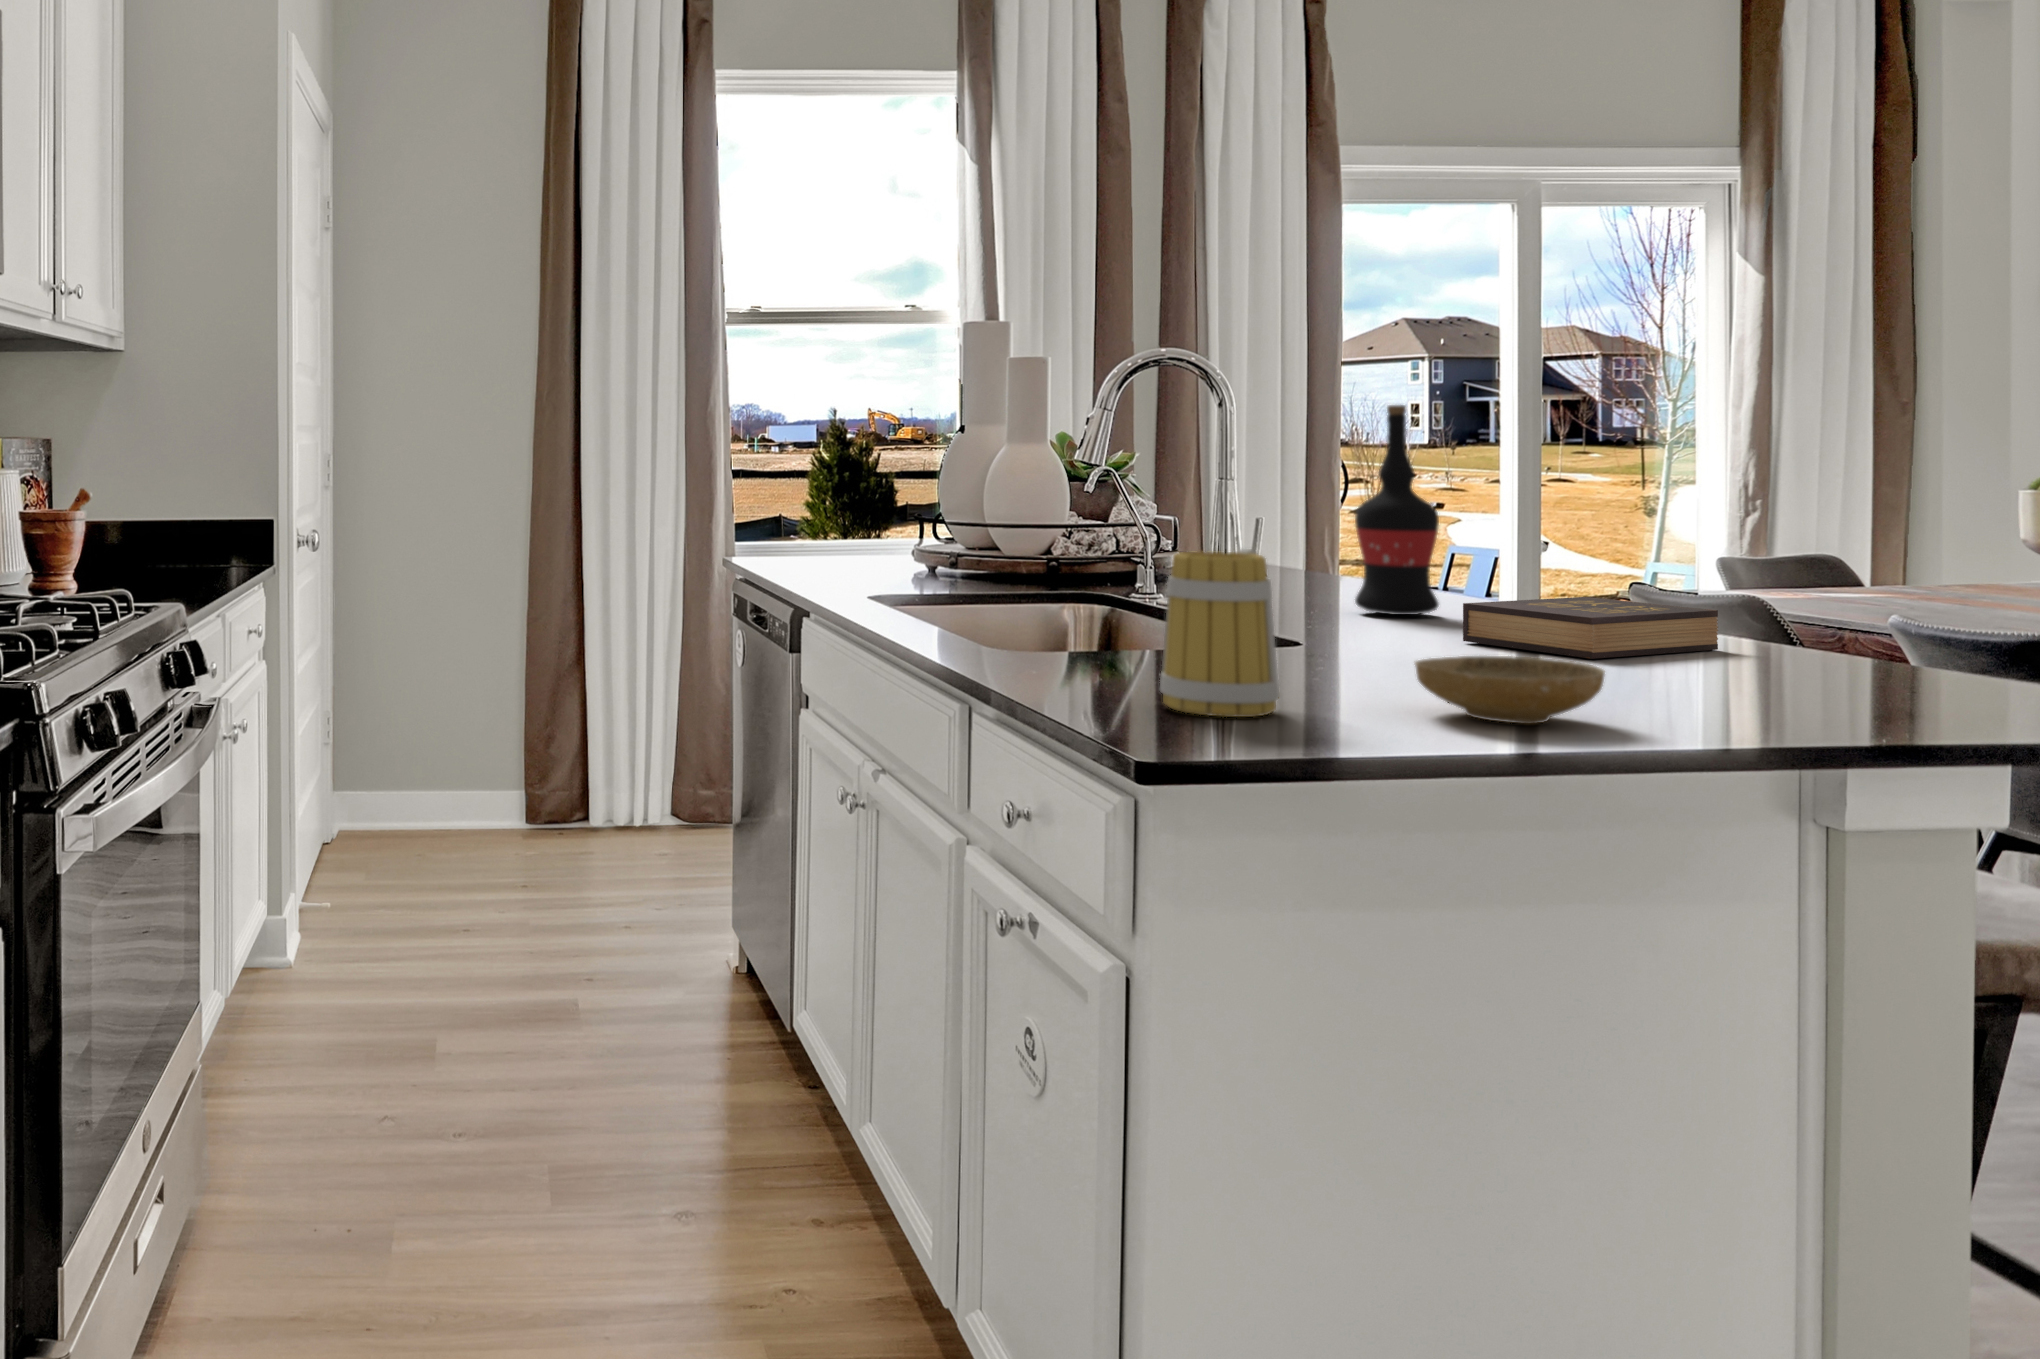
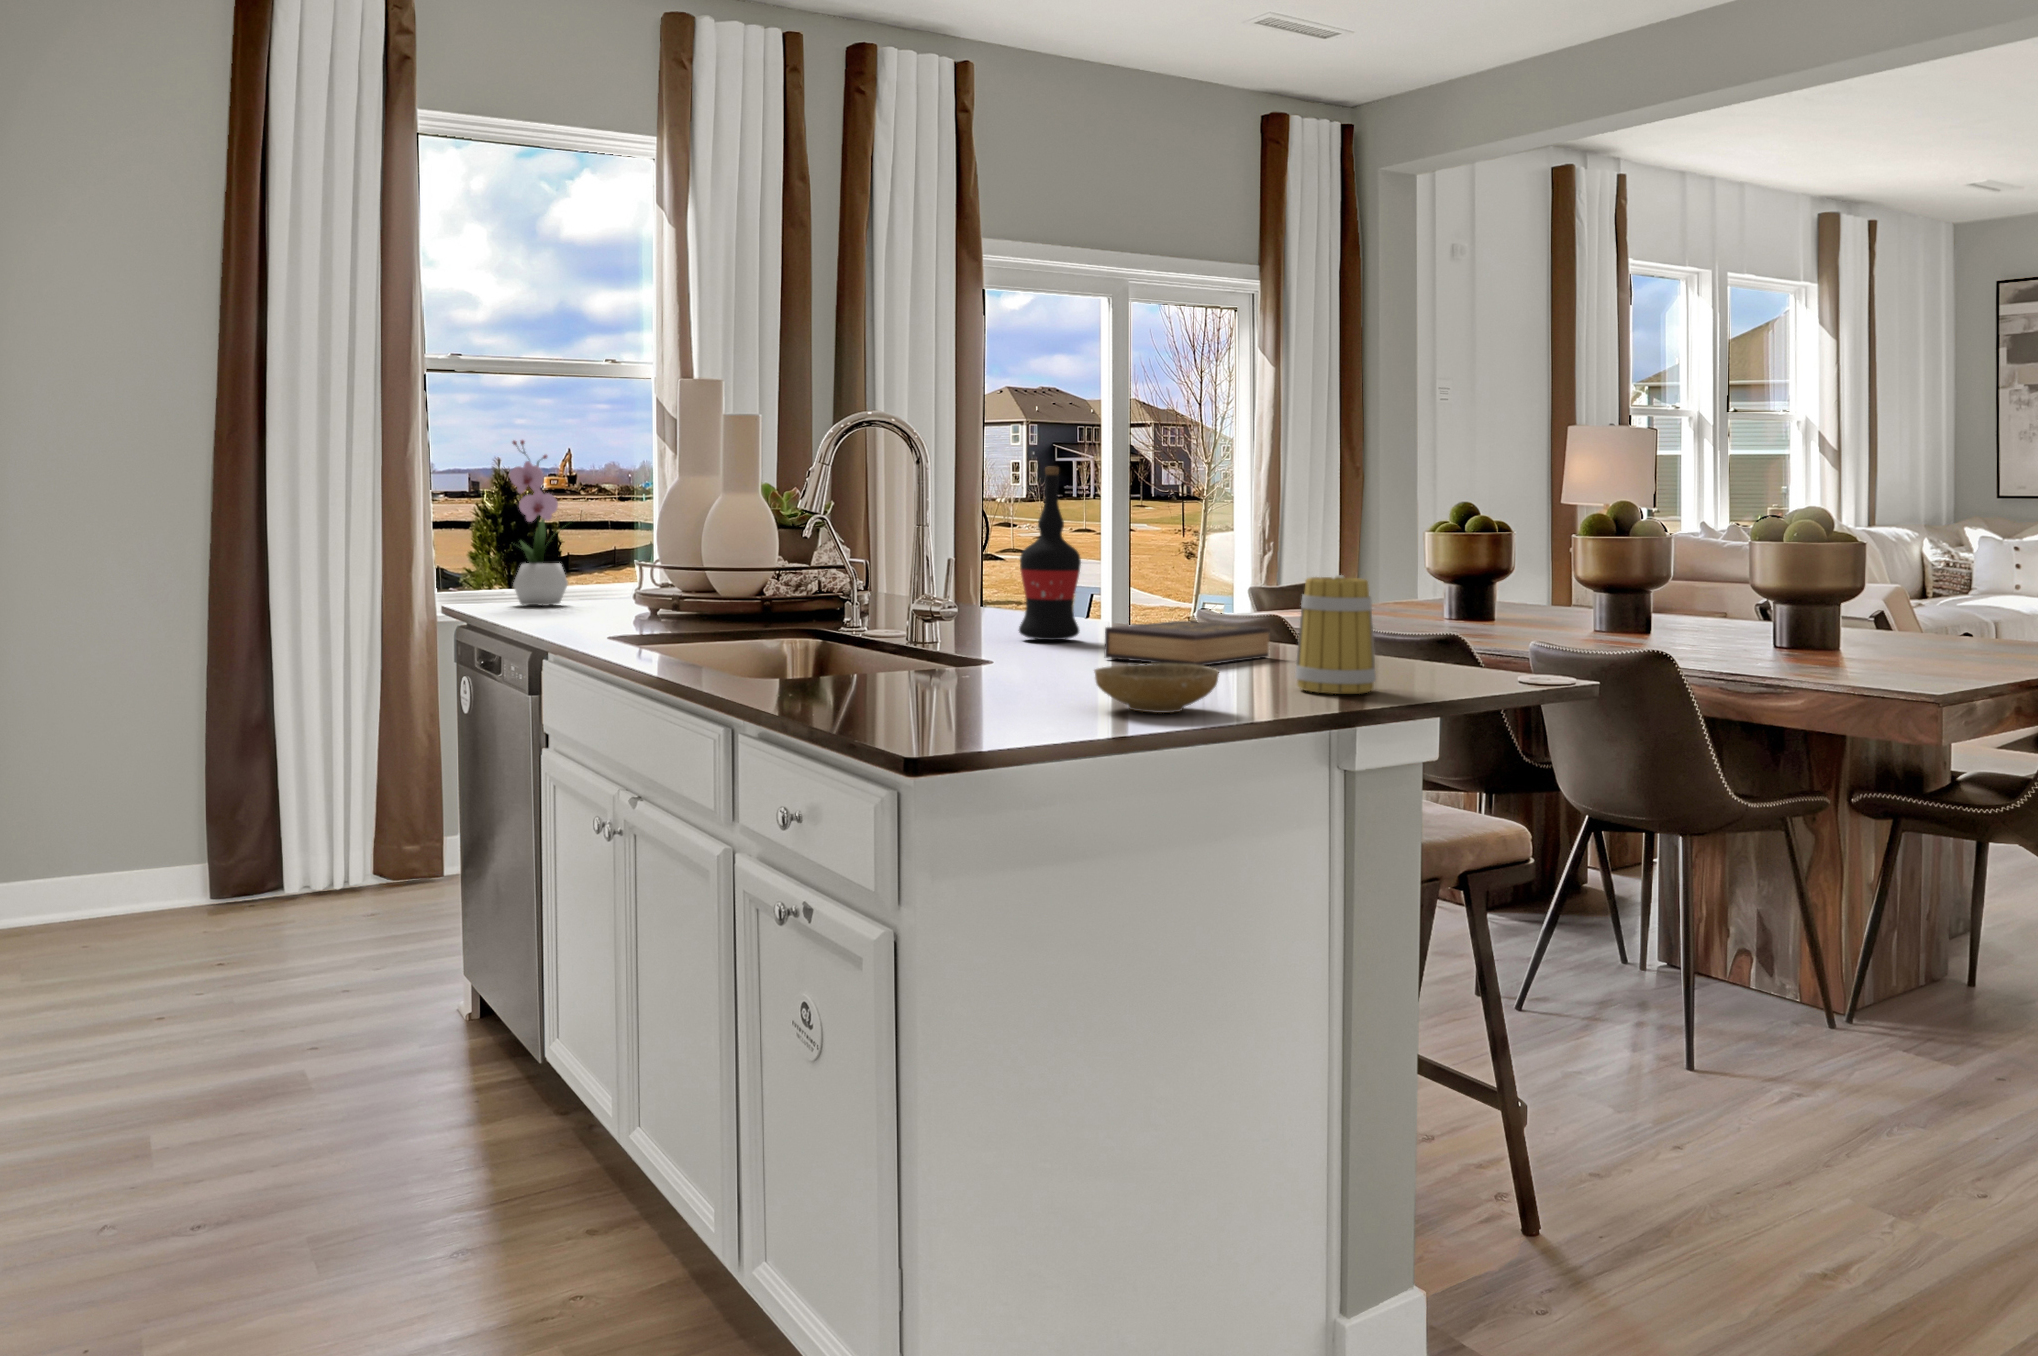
flower arrangement: none [793,391,862,558] -> present [509,440,568,606]
mug: present [1160,549,1279,717] -> present [1295,575,1376,694]

